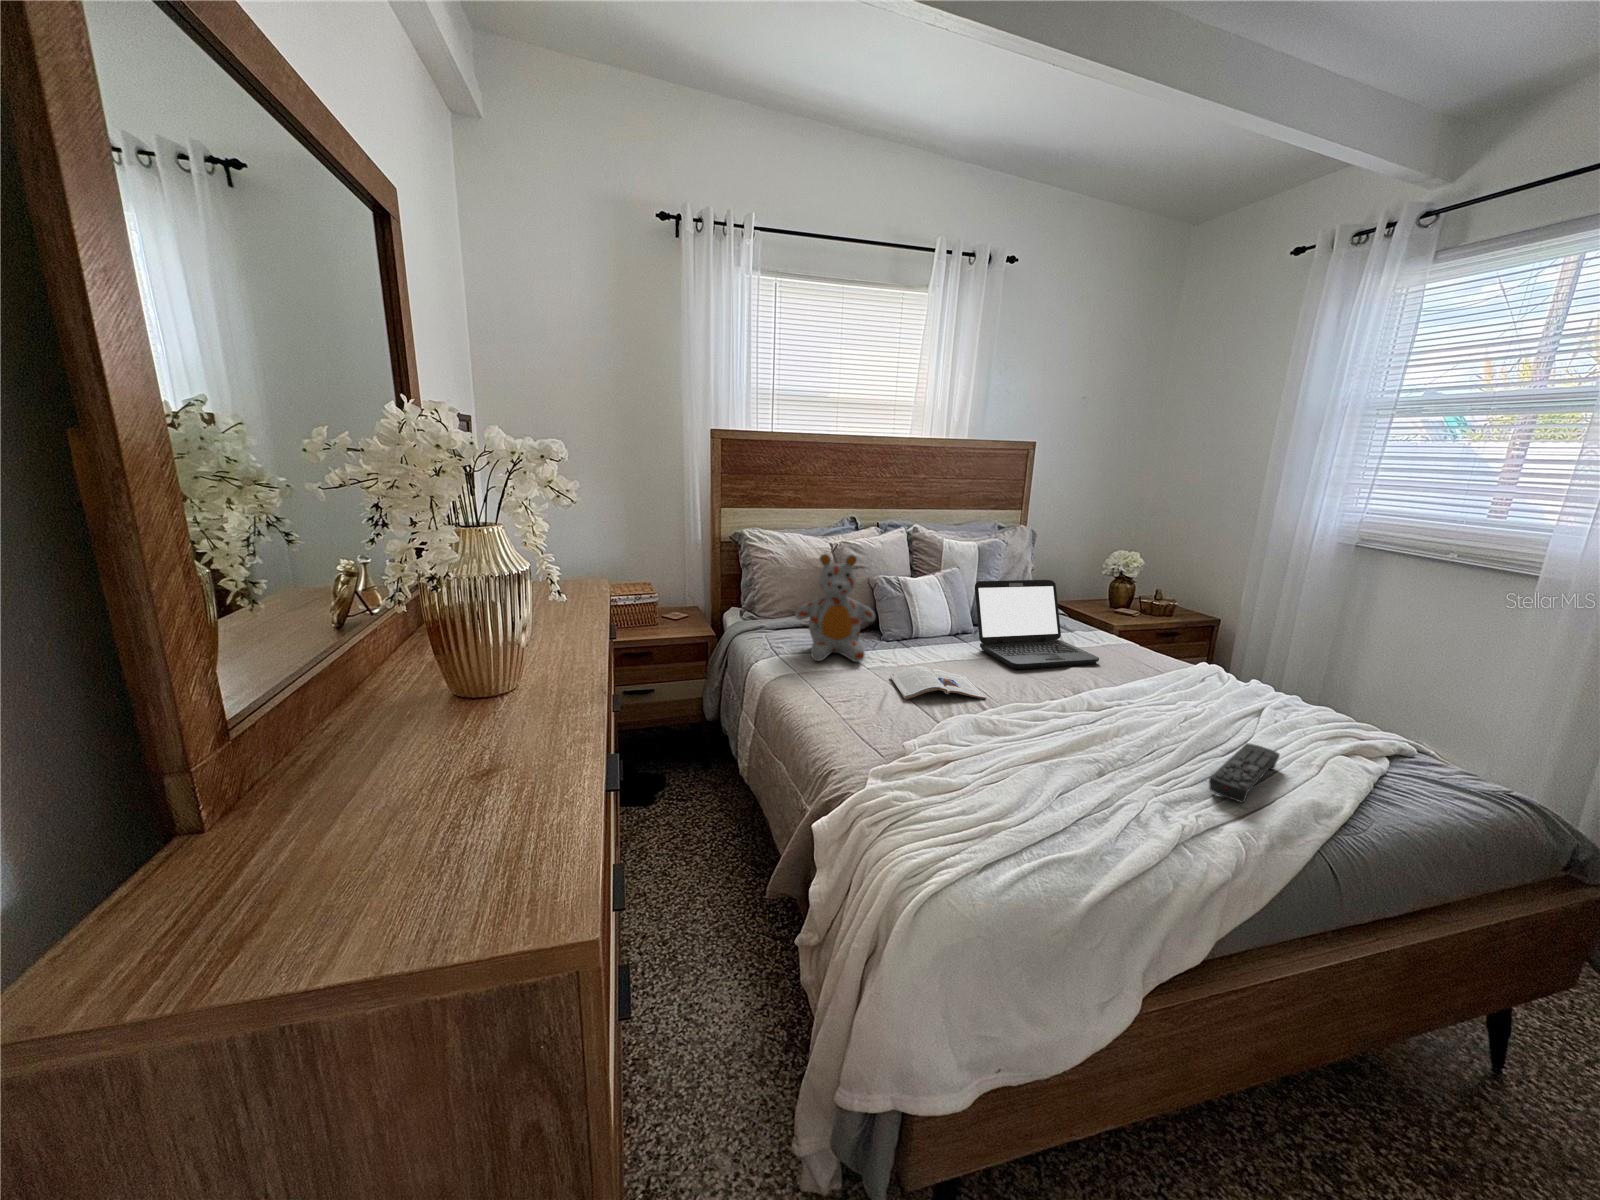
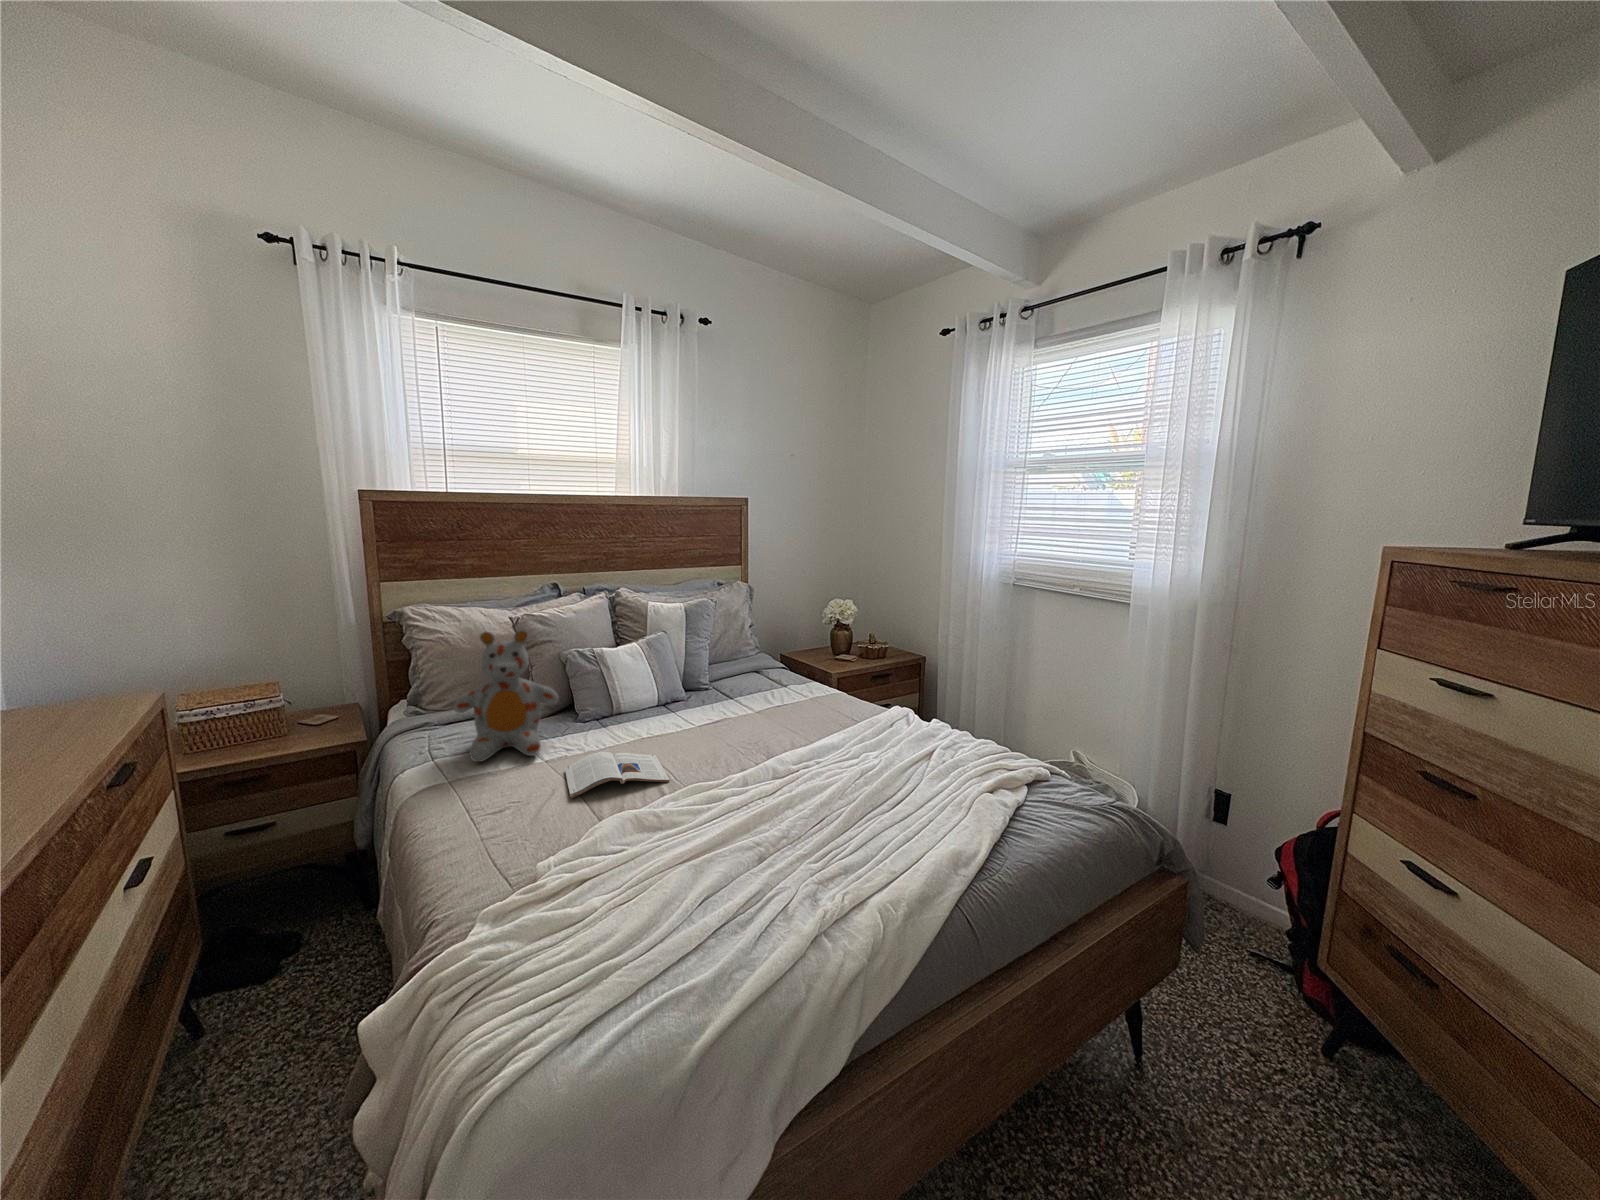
laptop: present [975,580,1099,669] -> none [675,637,802,738]
remote control: present [1209,743,1280,803] -> none [859,794,932,867]

